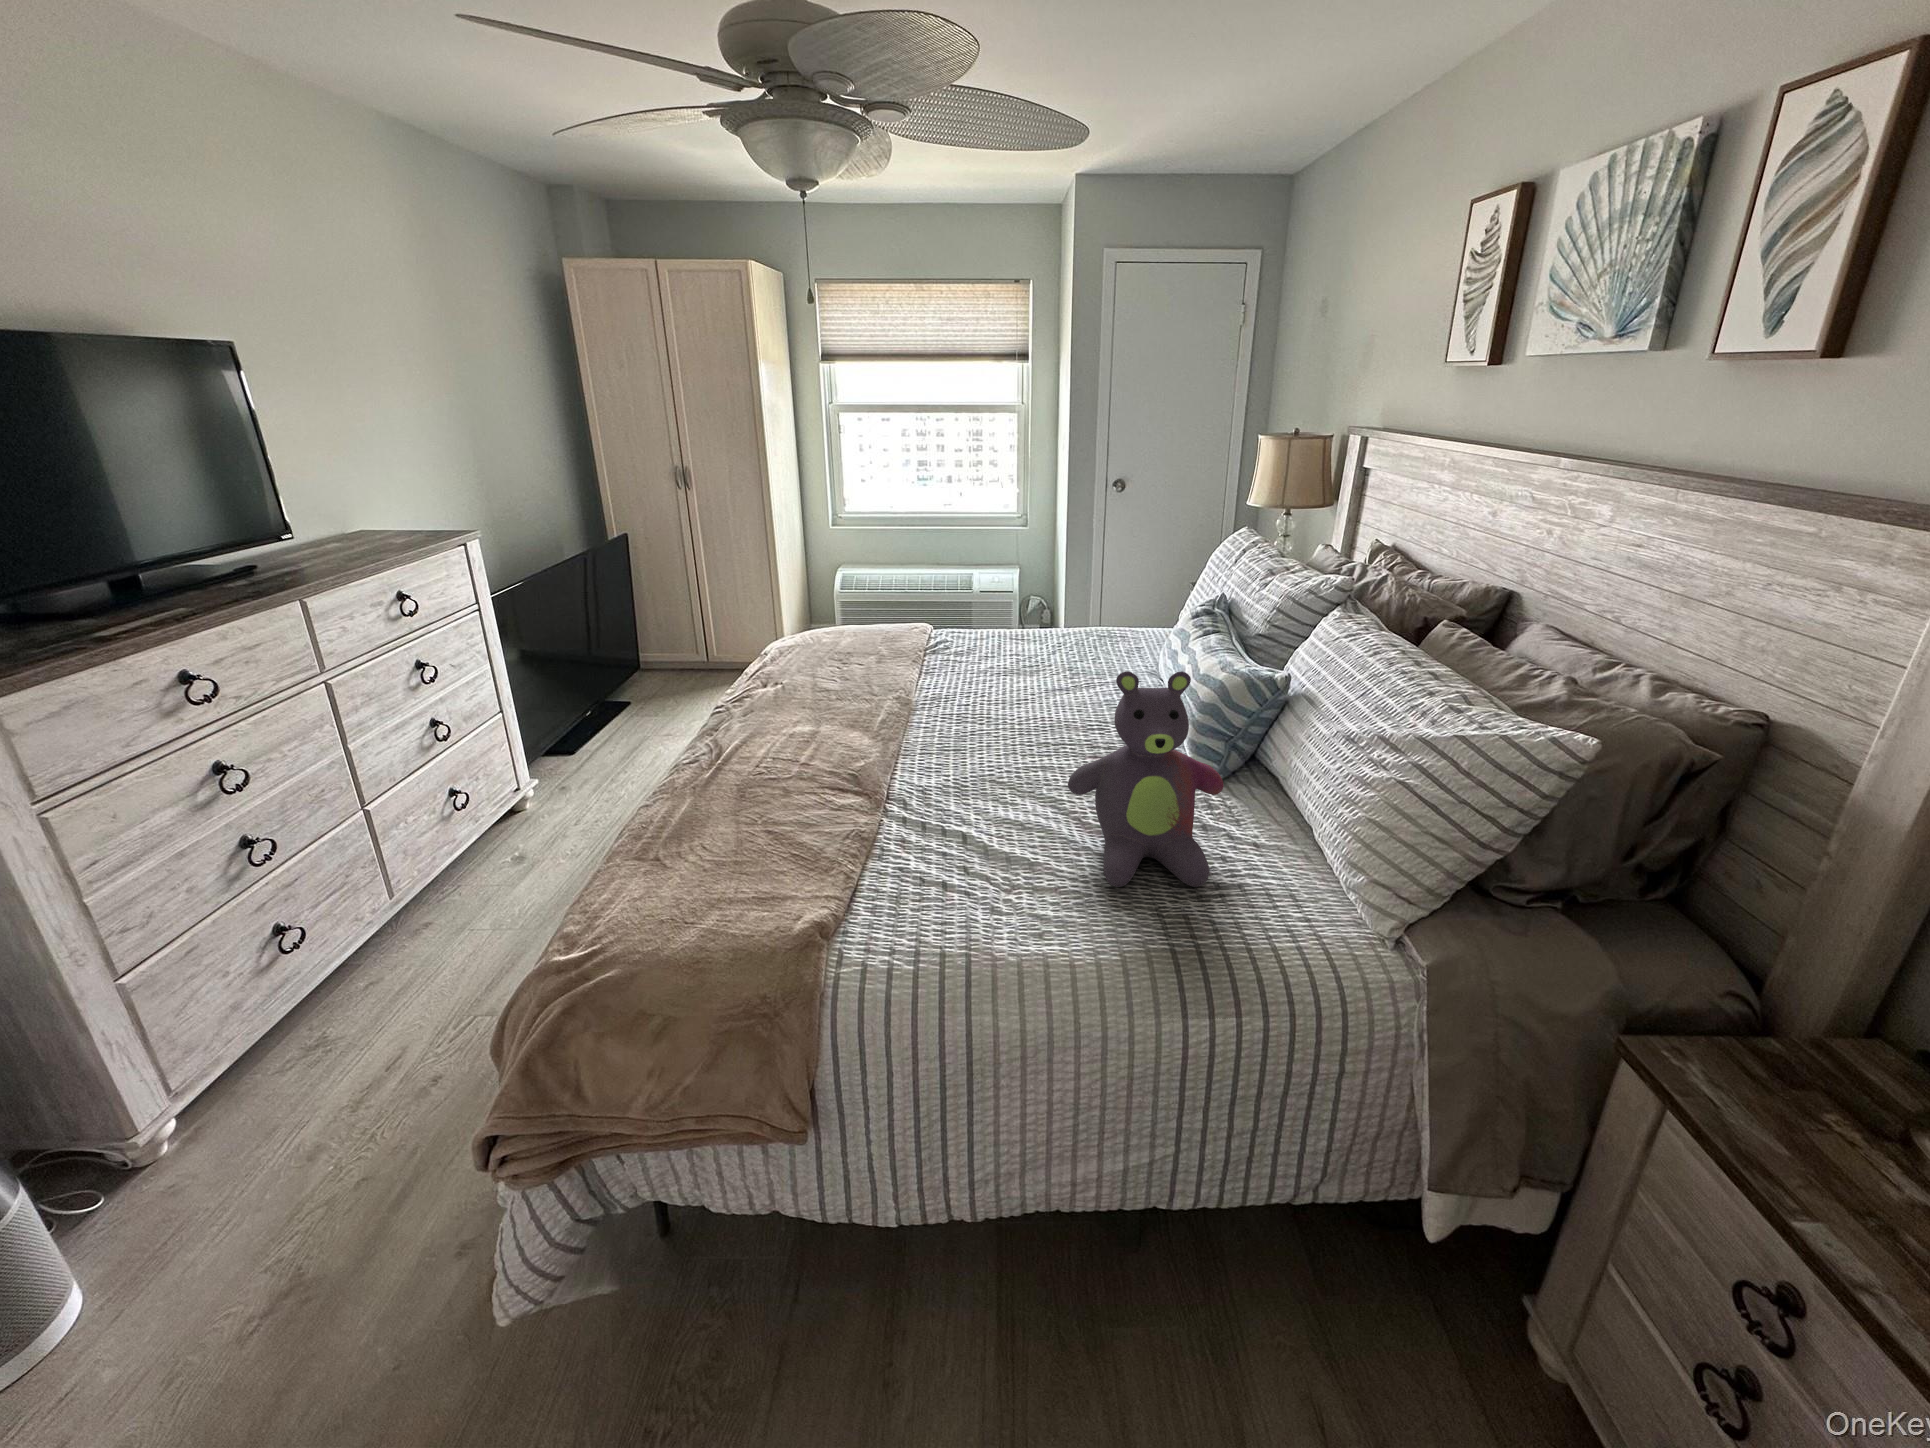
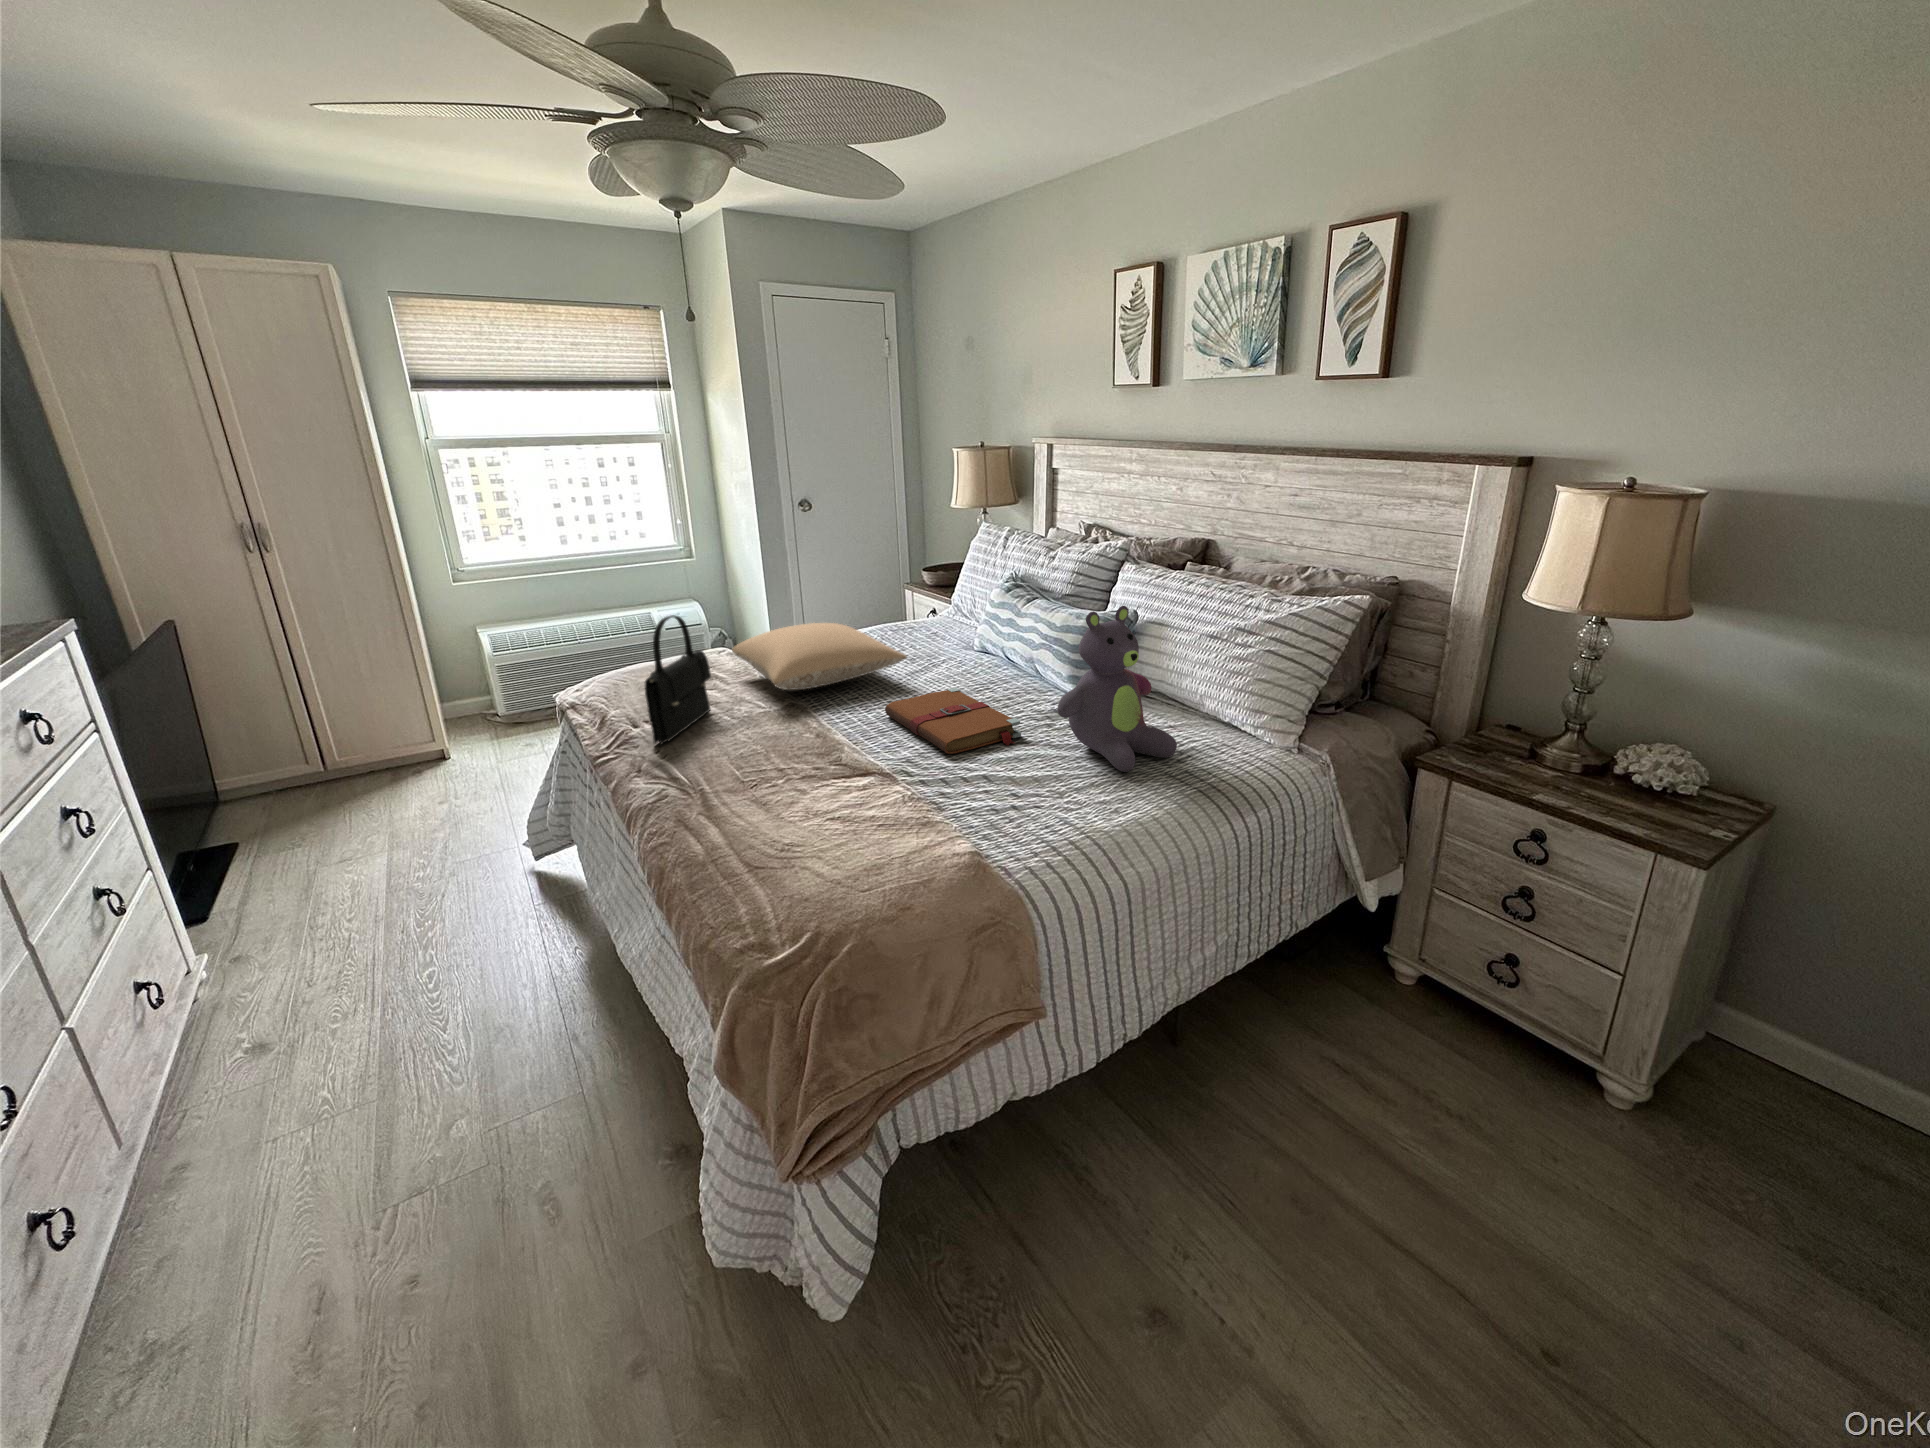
handbag: none [760,588,848,707] -> present [645,615,711,744]
pillow: none [889,615,1039,682] -> present [732,623,907,690]
book: none [961,718,1067,804] -> present [885,688,1021,754]

